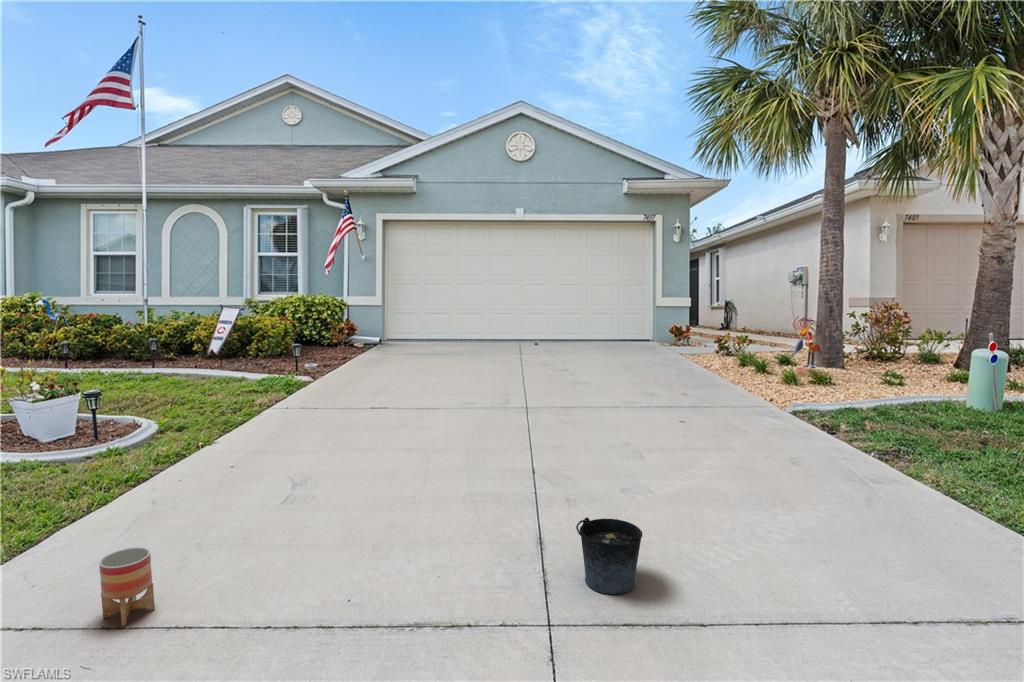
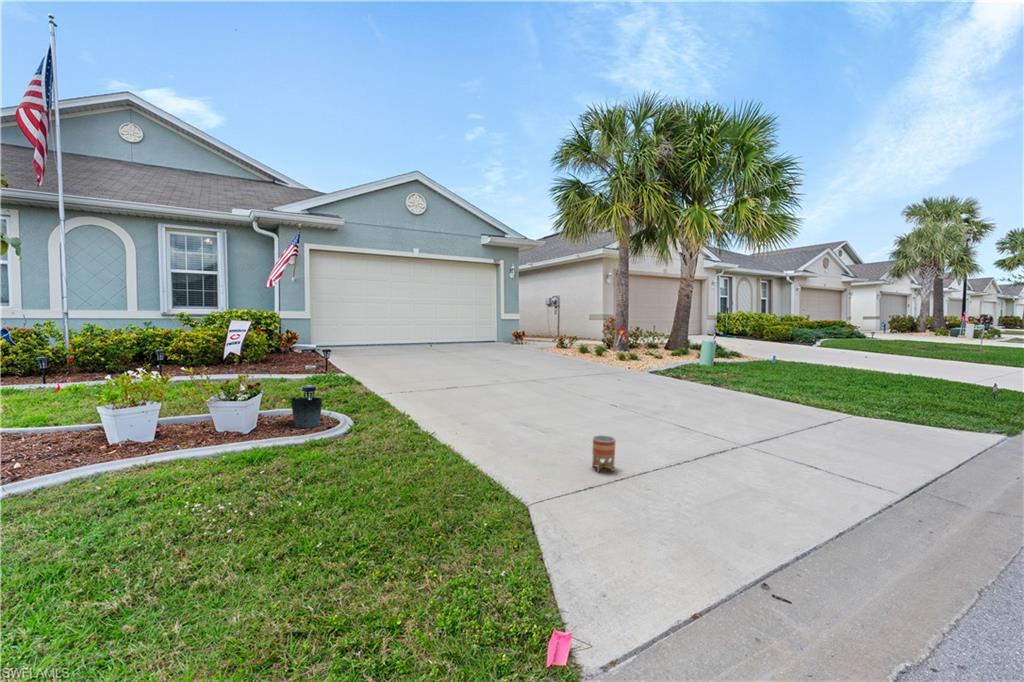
bucket: present [576,517,642,594] -> present [289,397,323,428]

